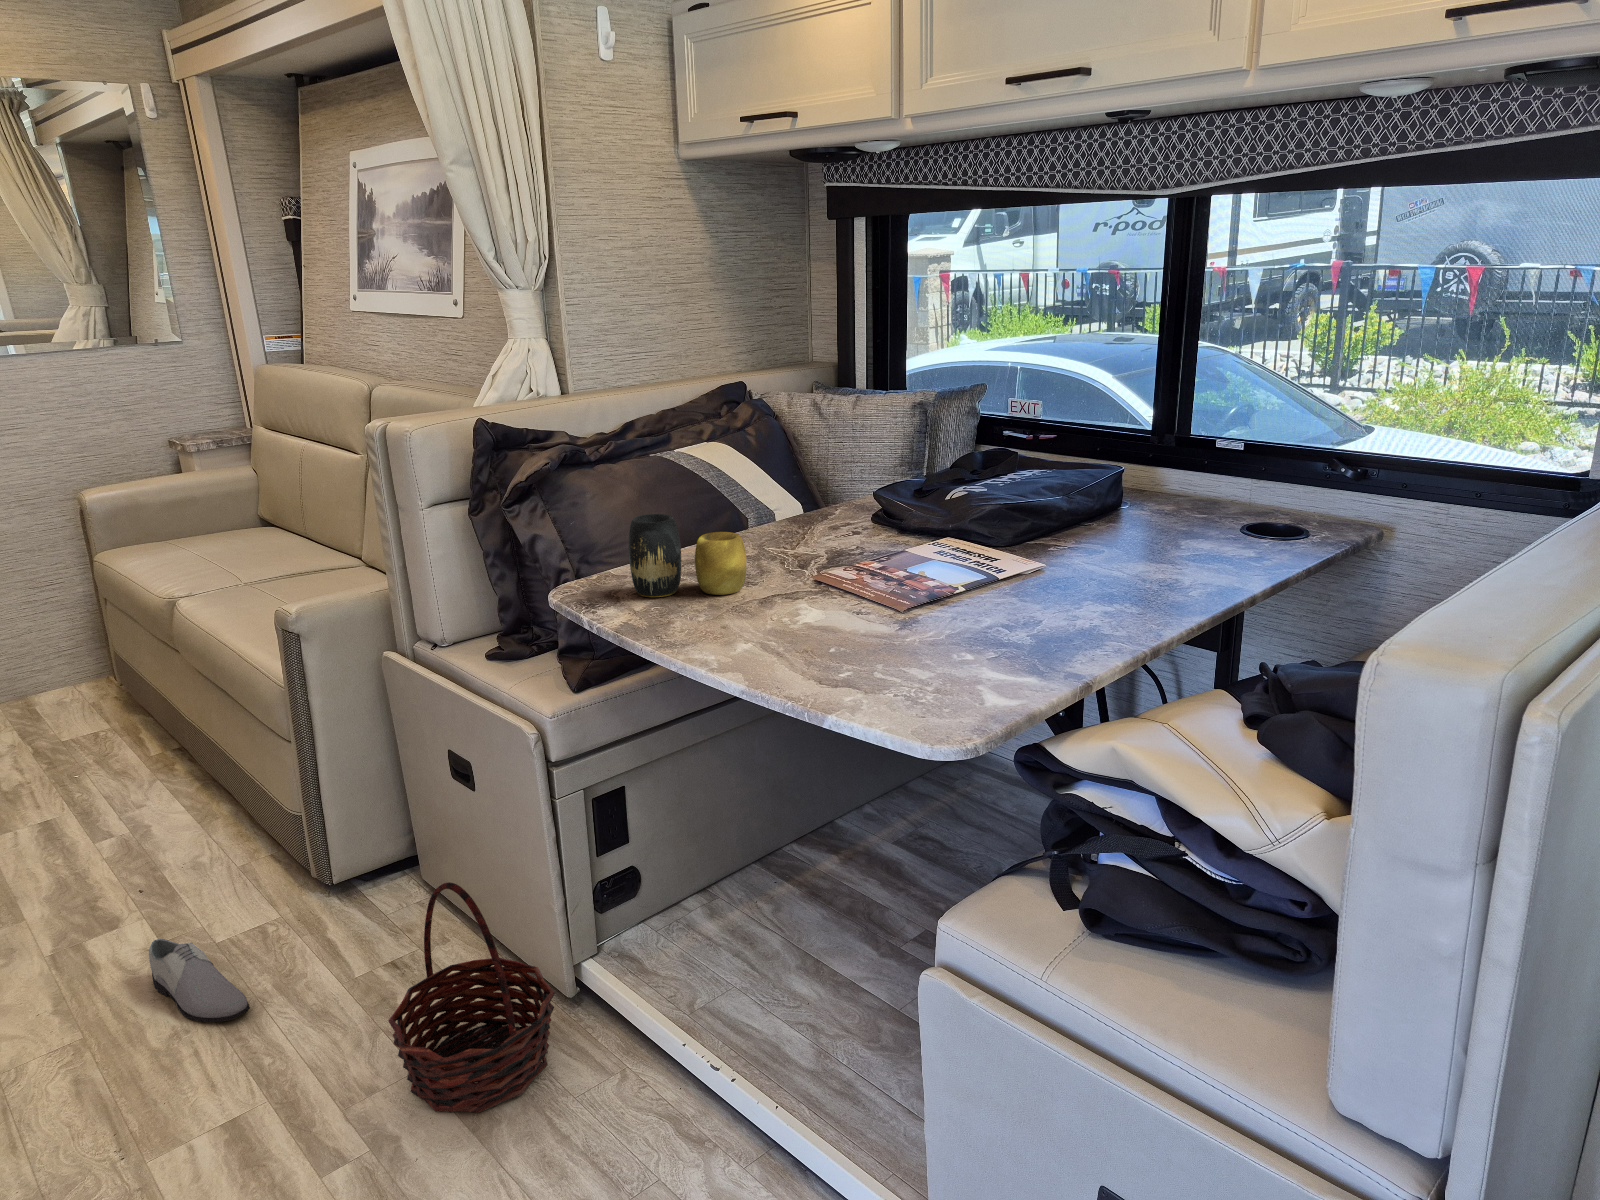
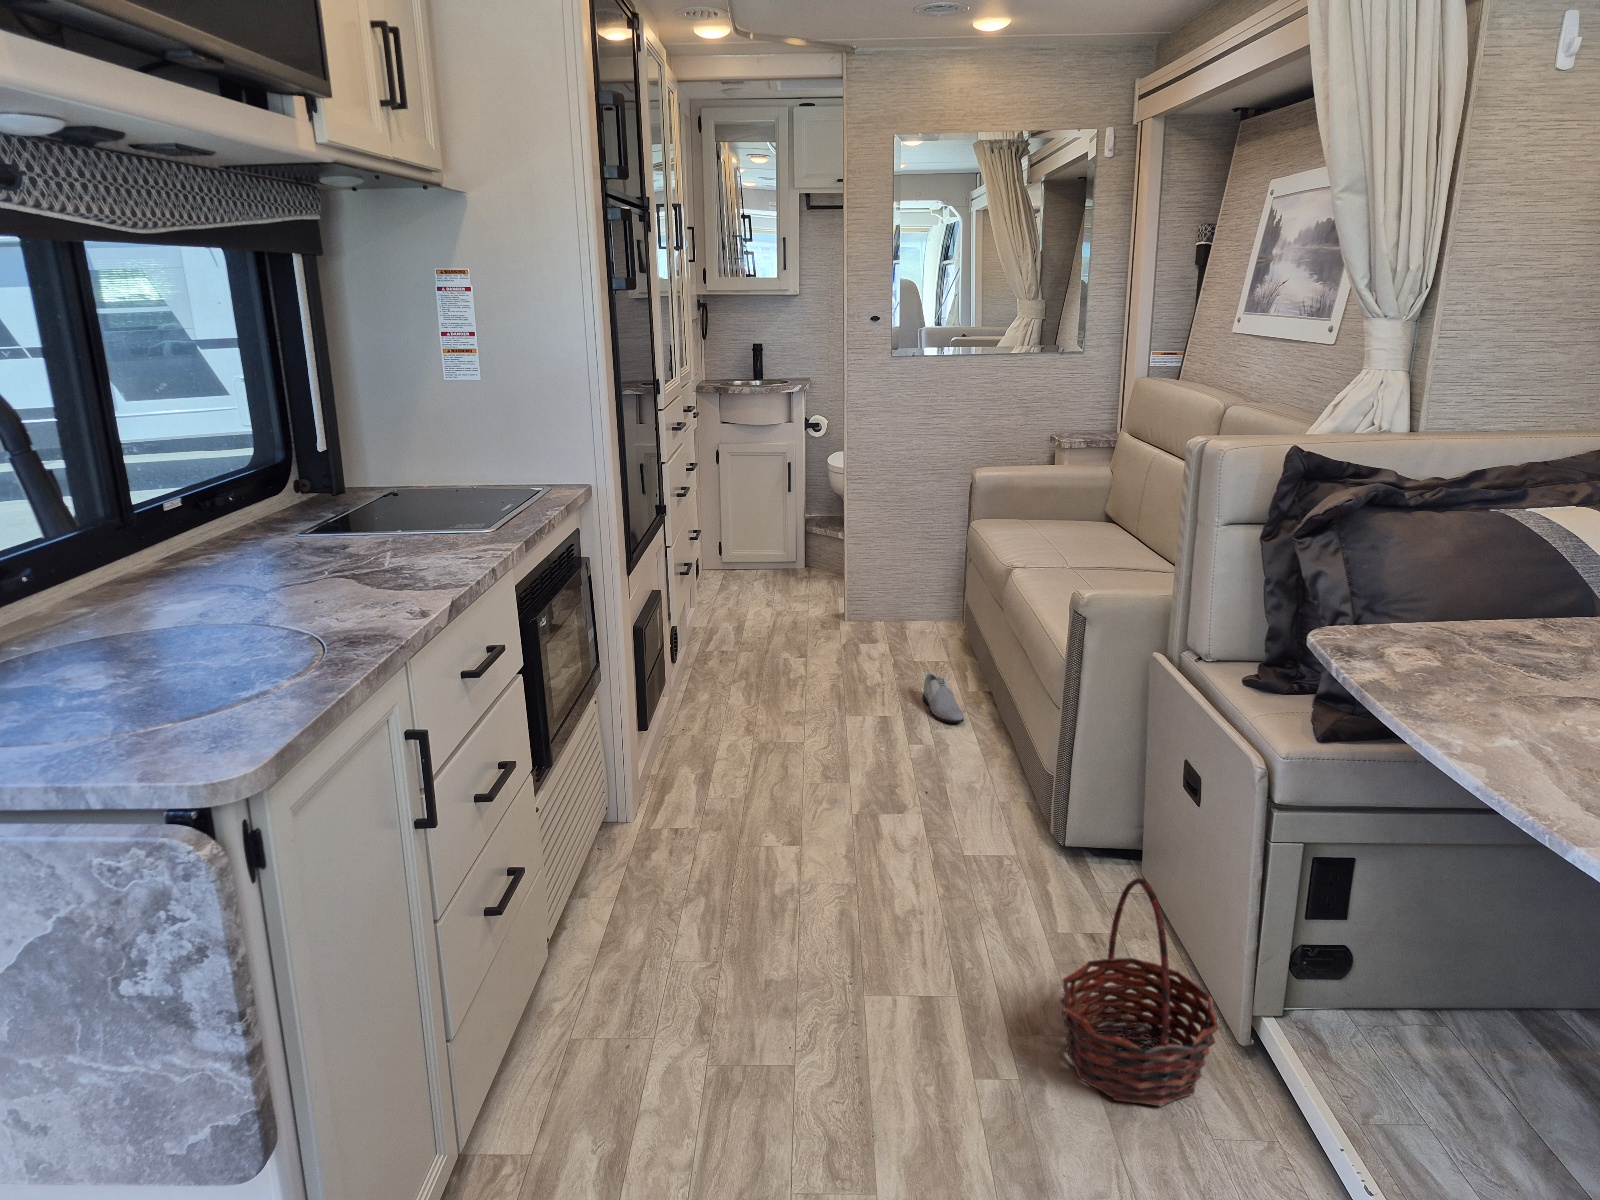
vase: present [629,514,747,597] -> none [1404,572,1557,681]
shoe: present [149,939,250,1022] -> present [923,674,964,723]

